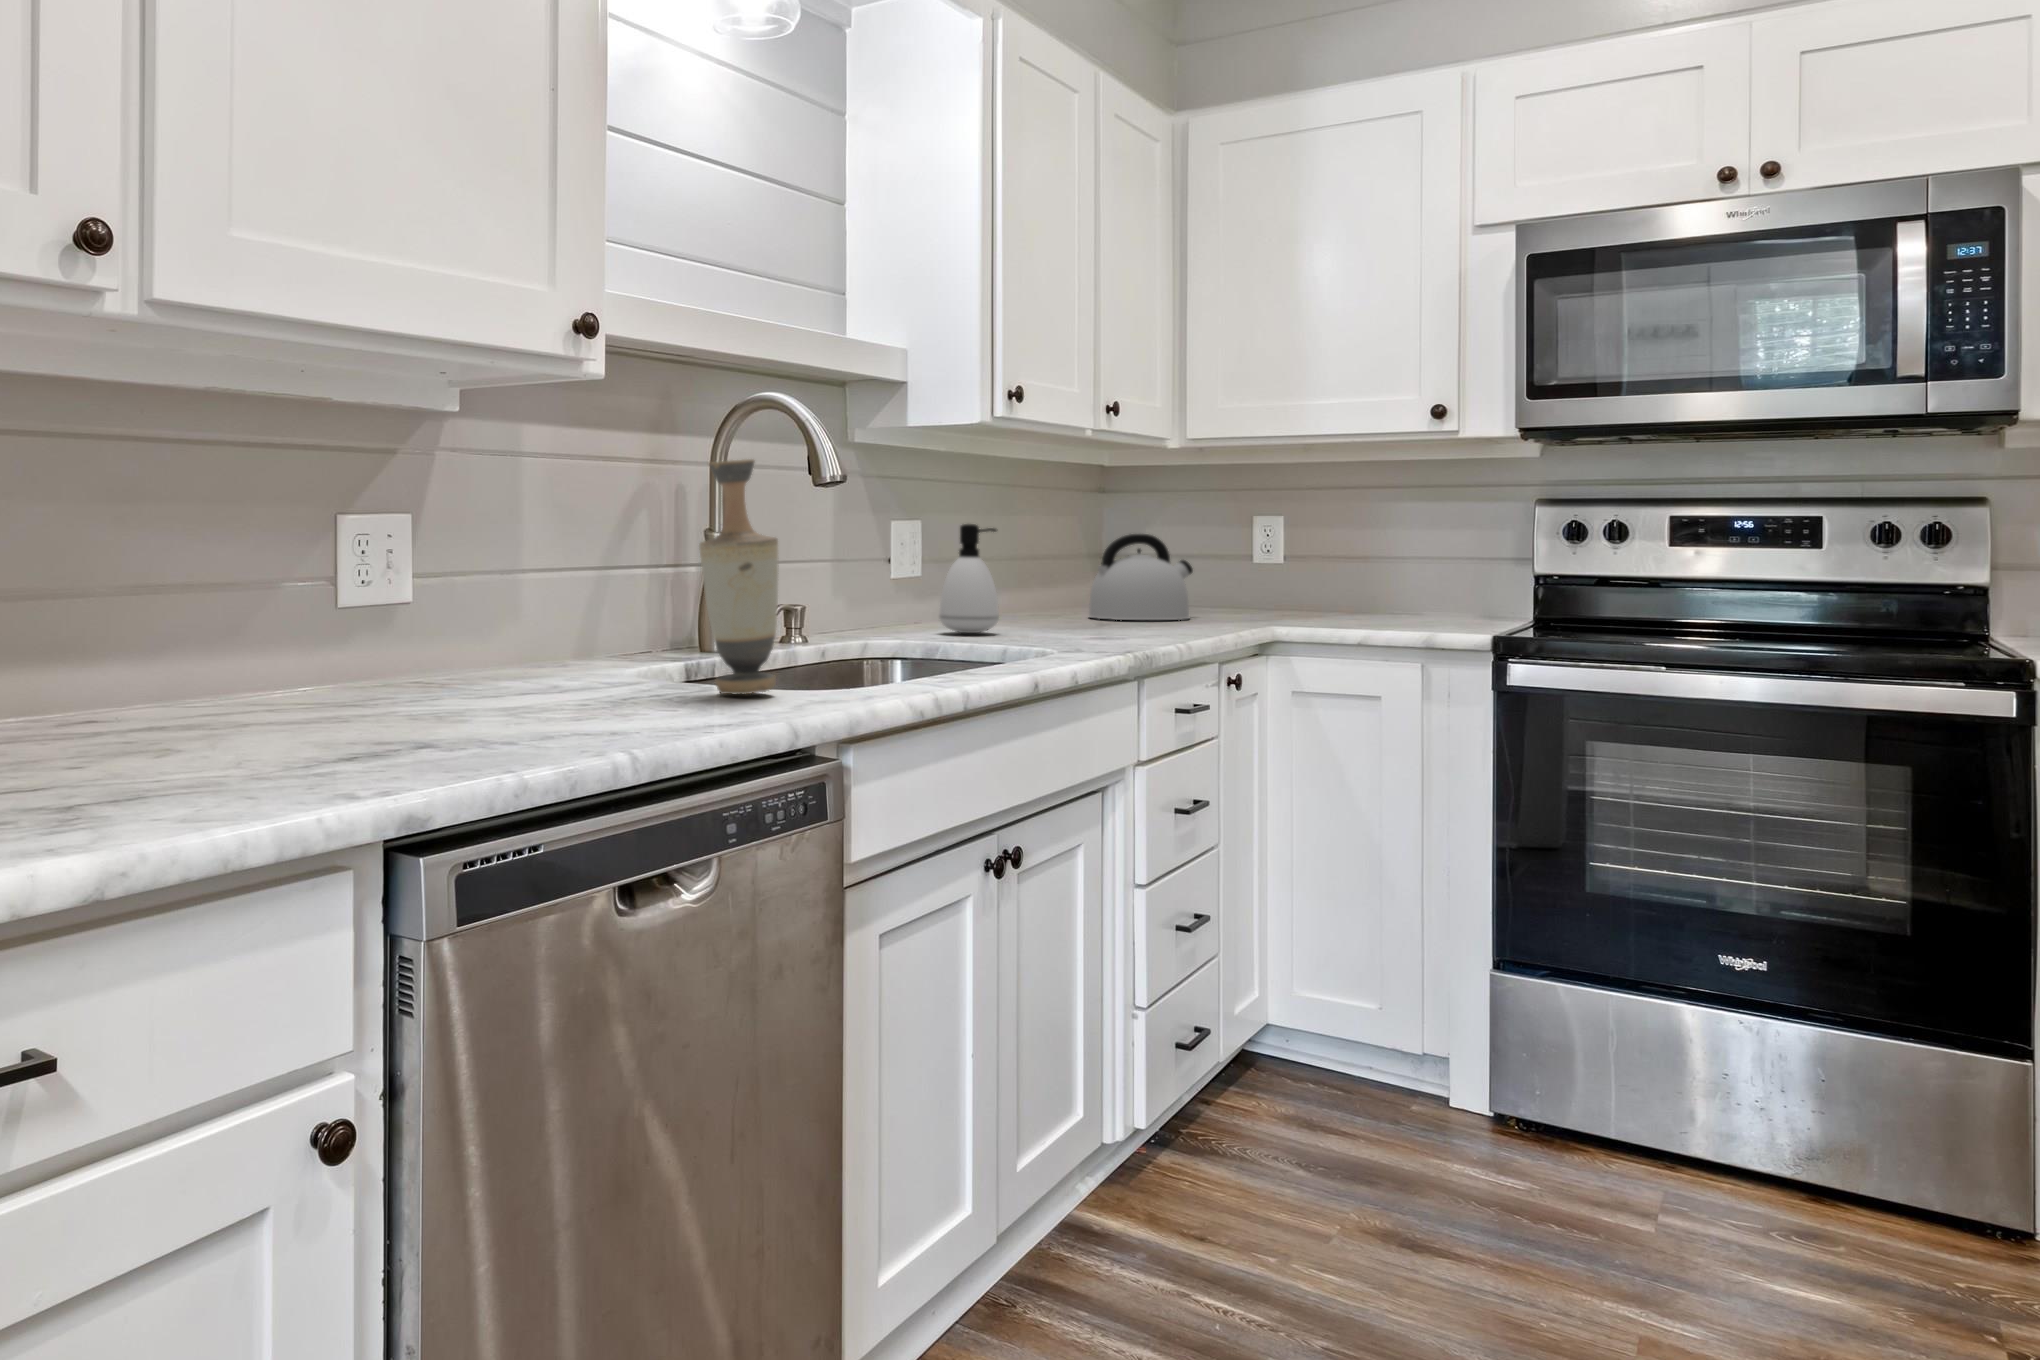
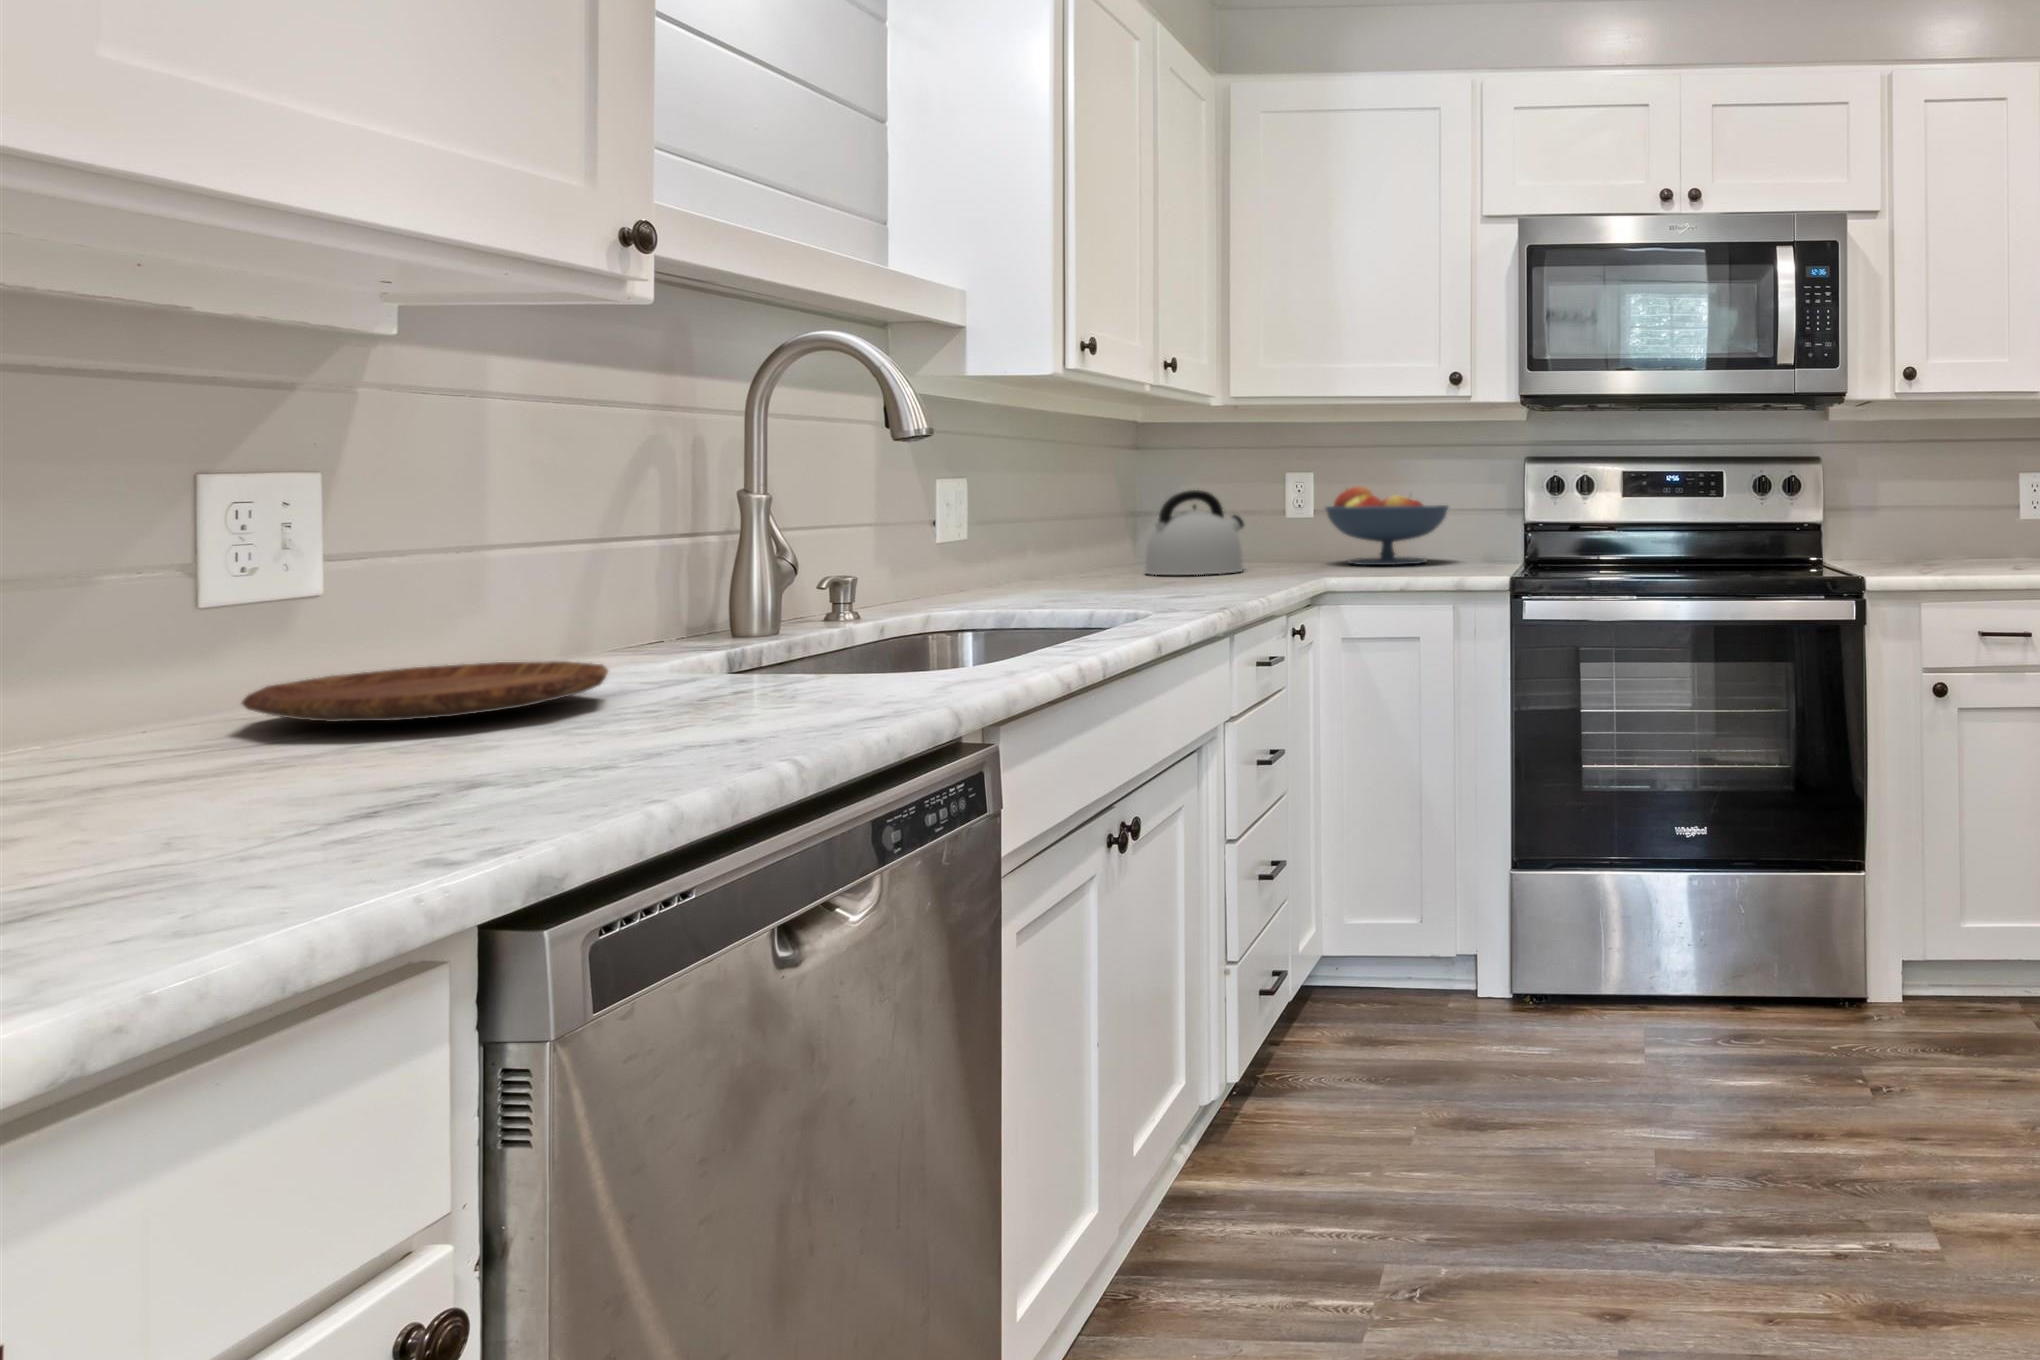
vase: present [699,459,779,694] -> none [777,409,883,693]
soap dispenser: present [940,524,999,633] -> none [1002,482,1068,597]
fruit bowl: none [1286,531,1436,619] -> present [1326,487,1448,565]
tray: none [379,654,591,688] -> present [242,661,608,722]

